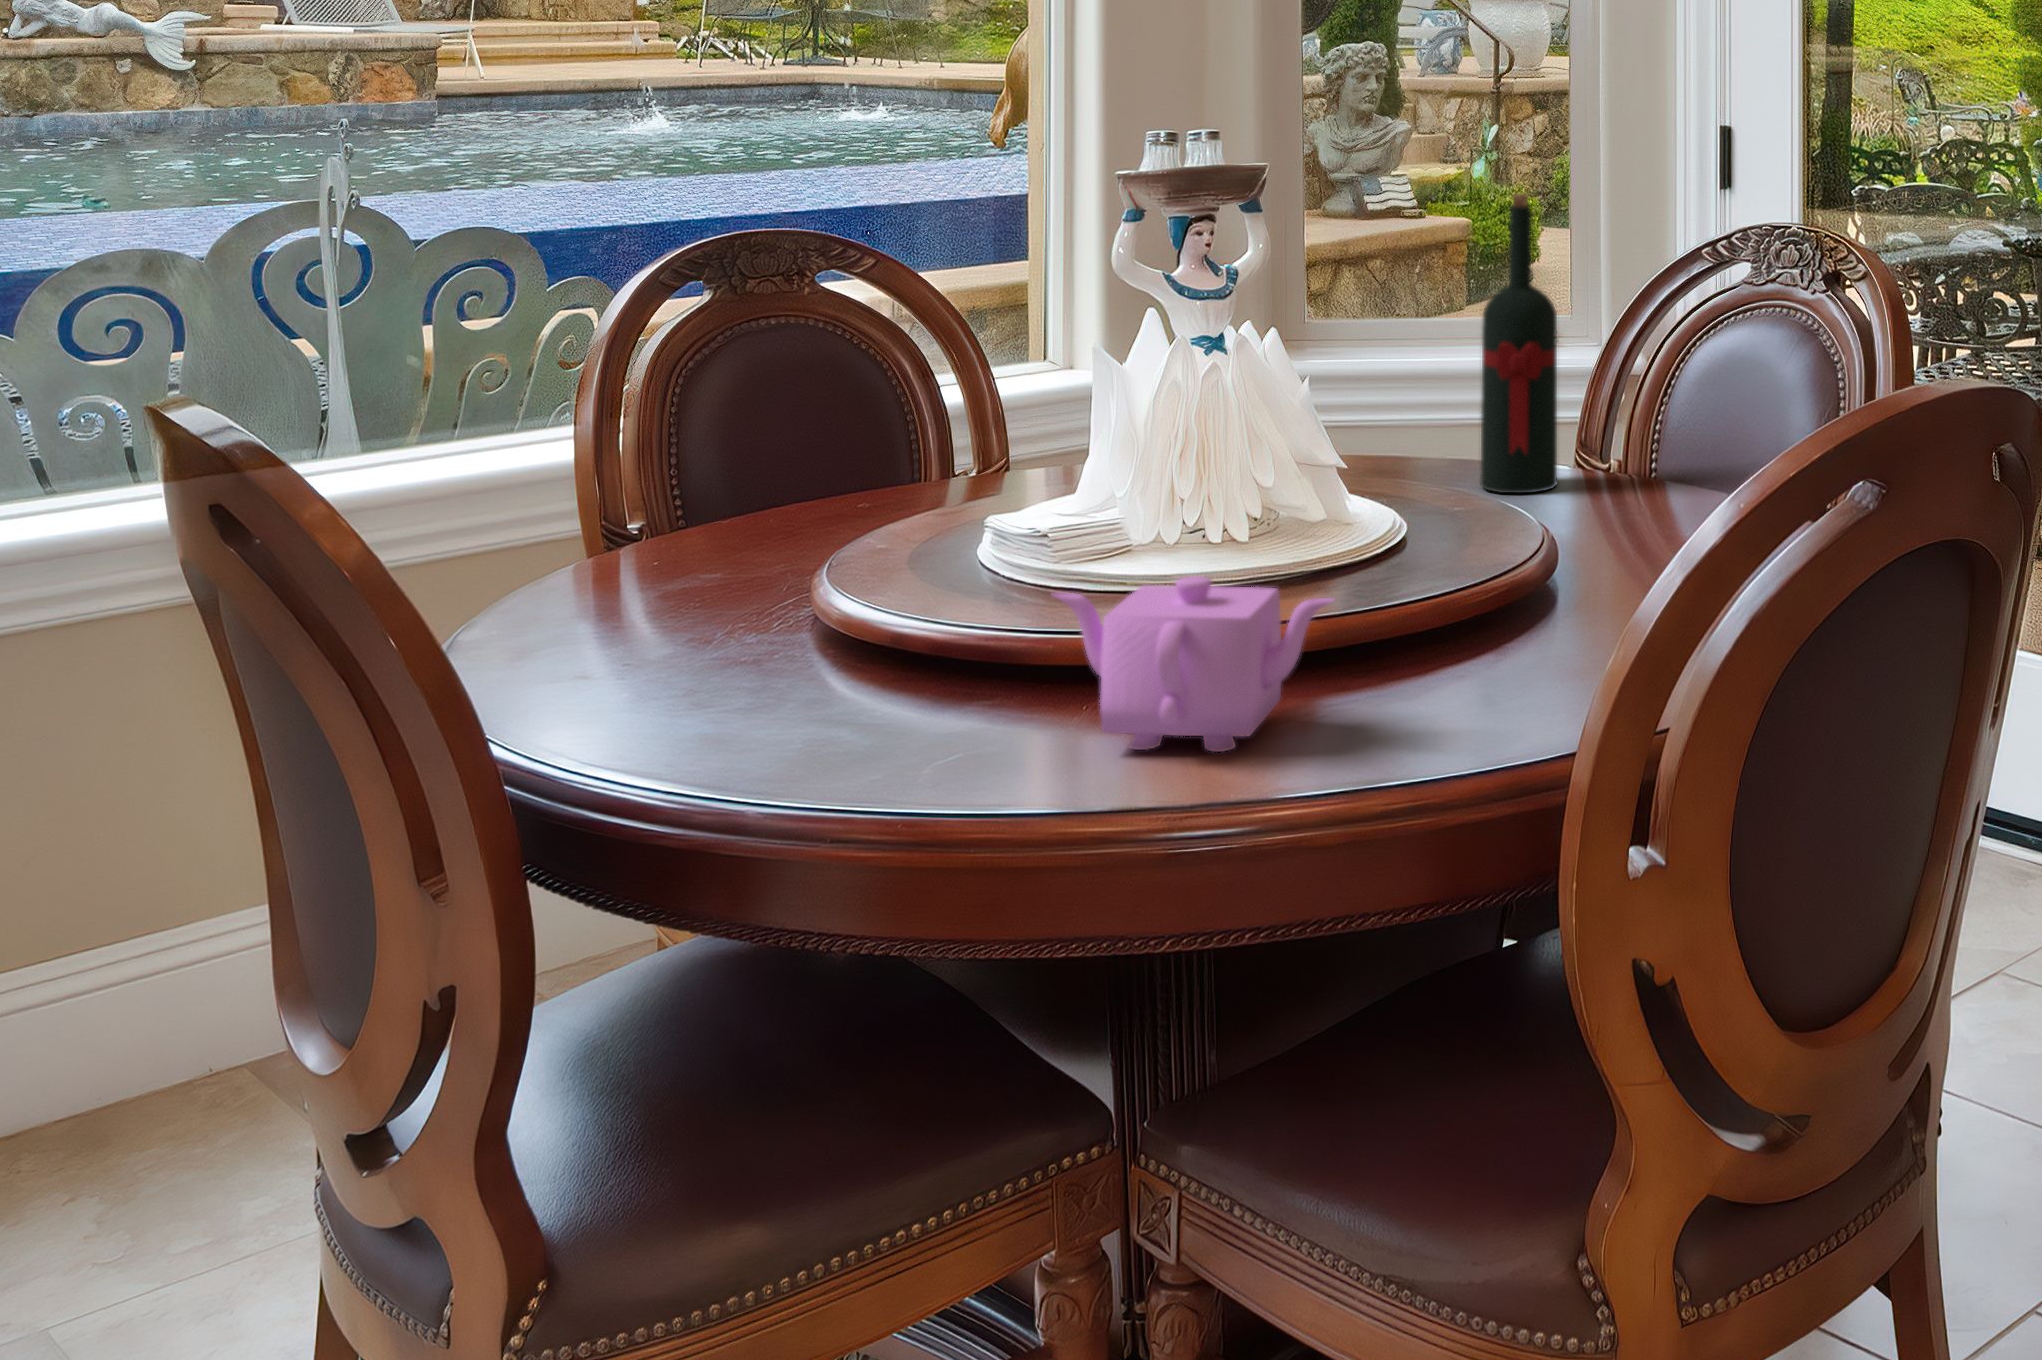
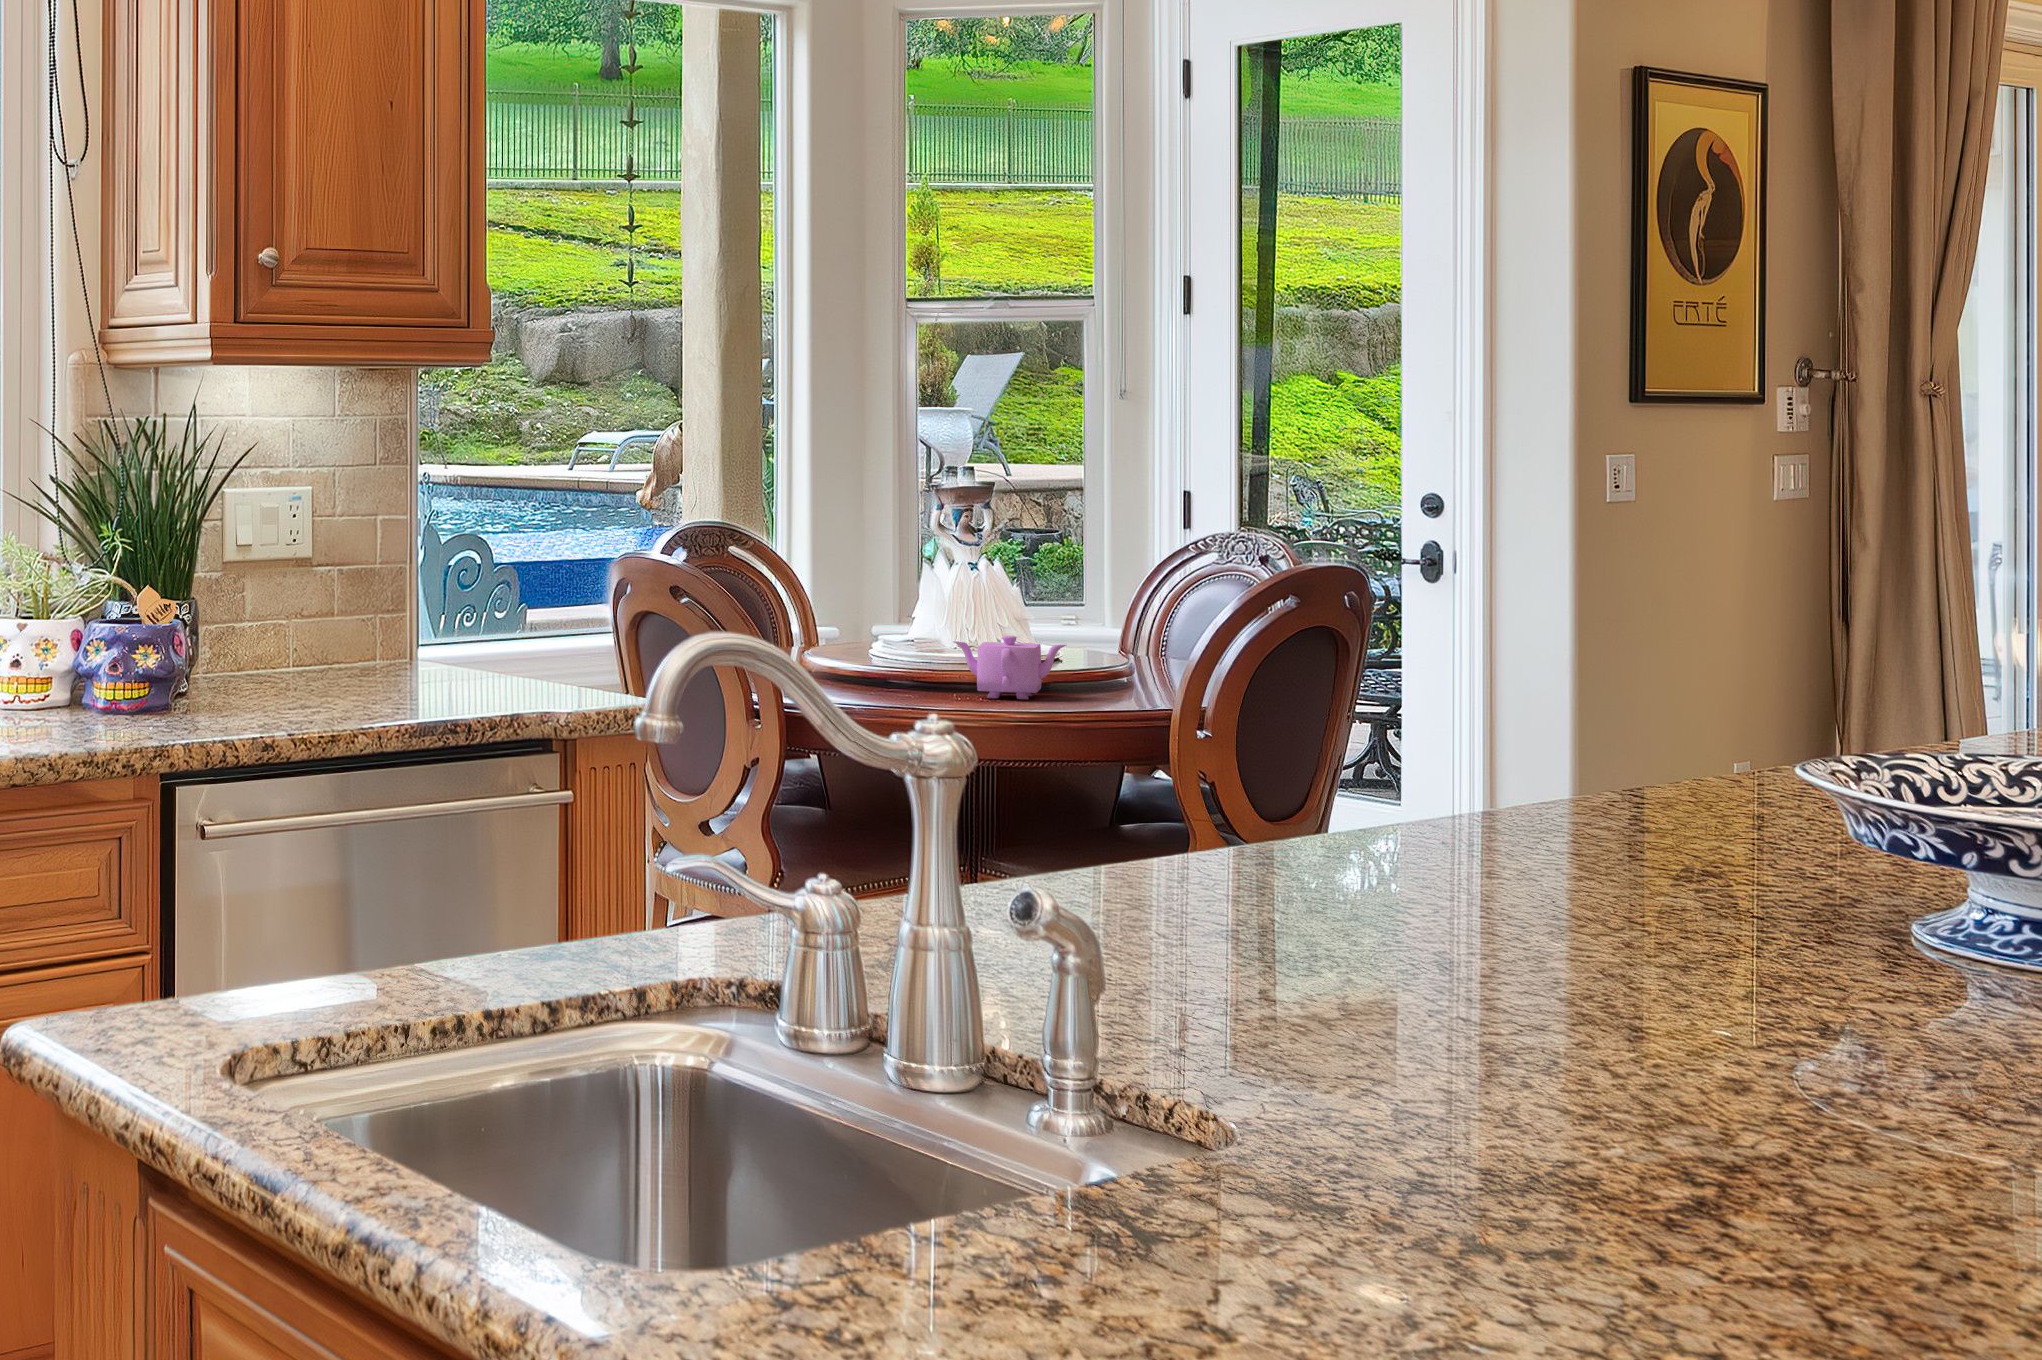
wine bottle: present [1480,194,1557,493] -> none [1084,511,1123,656]

